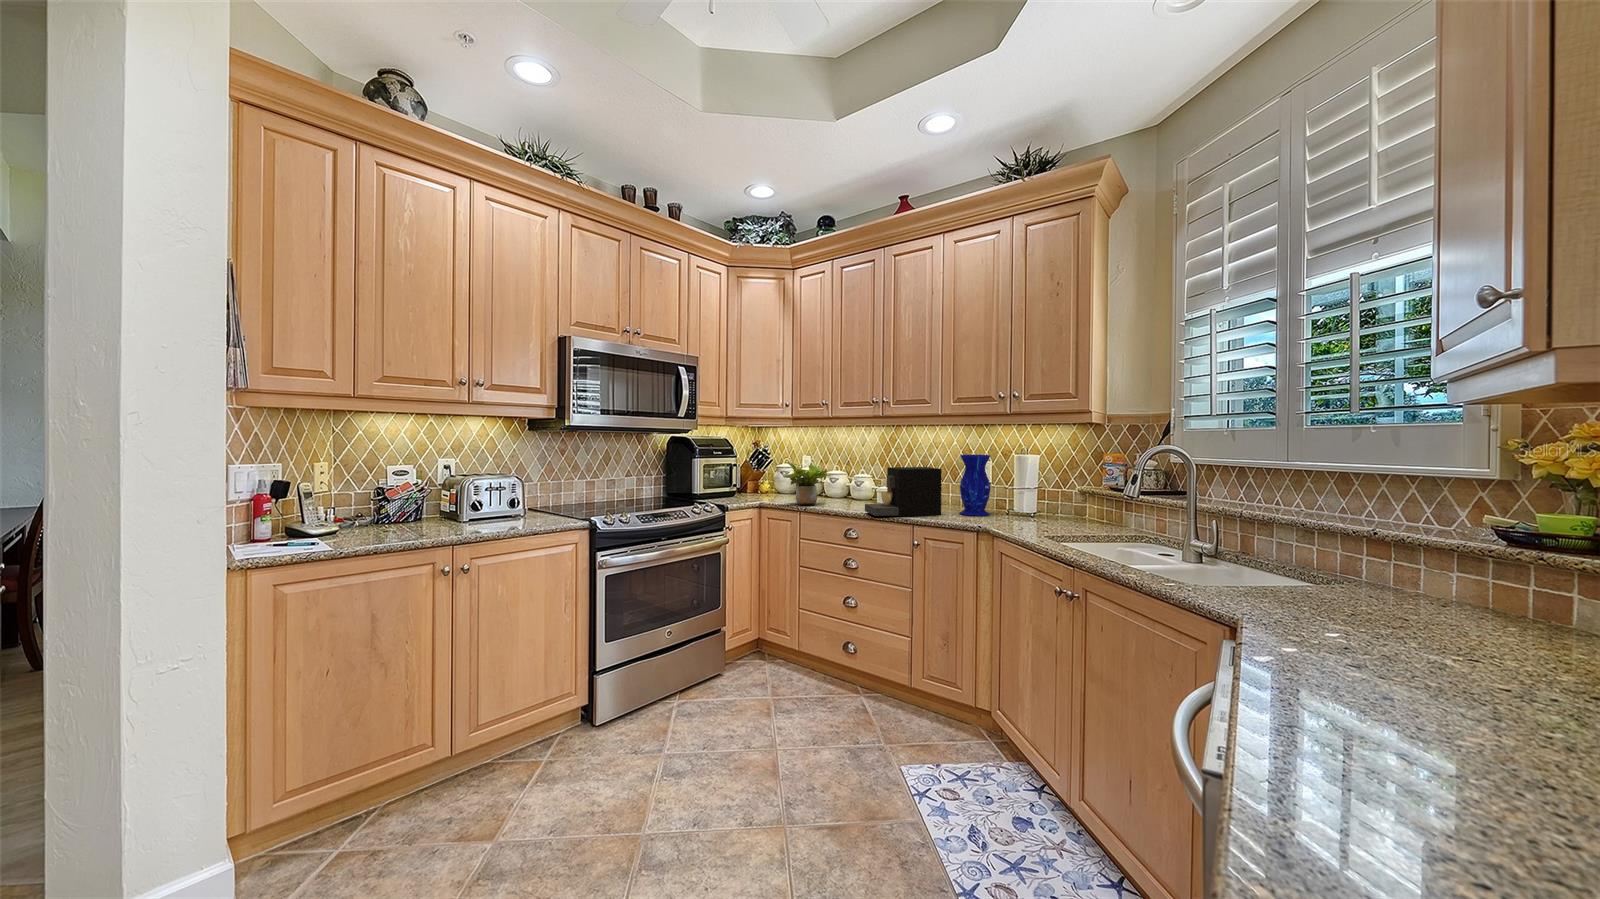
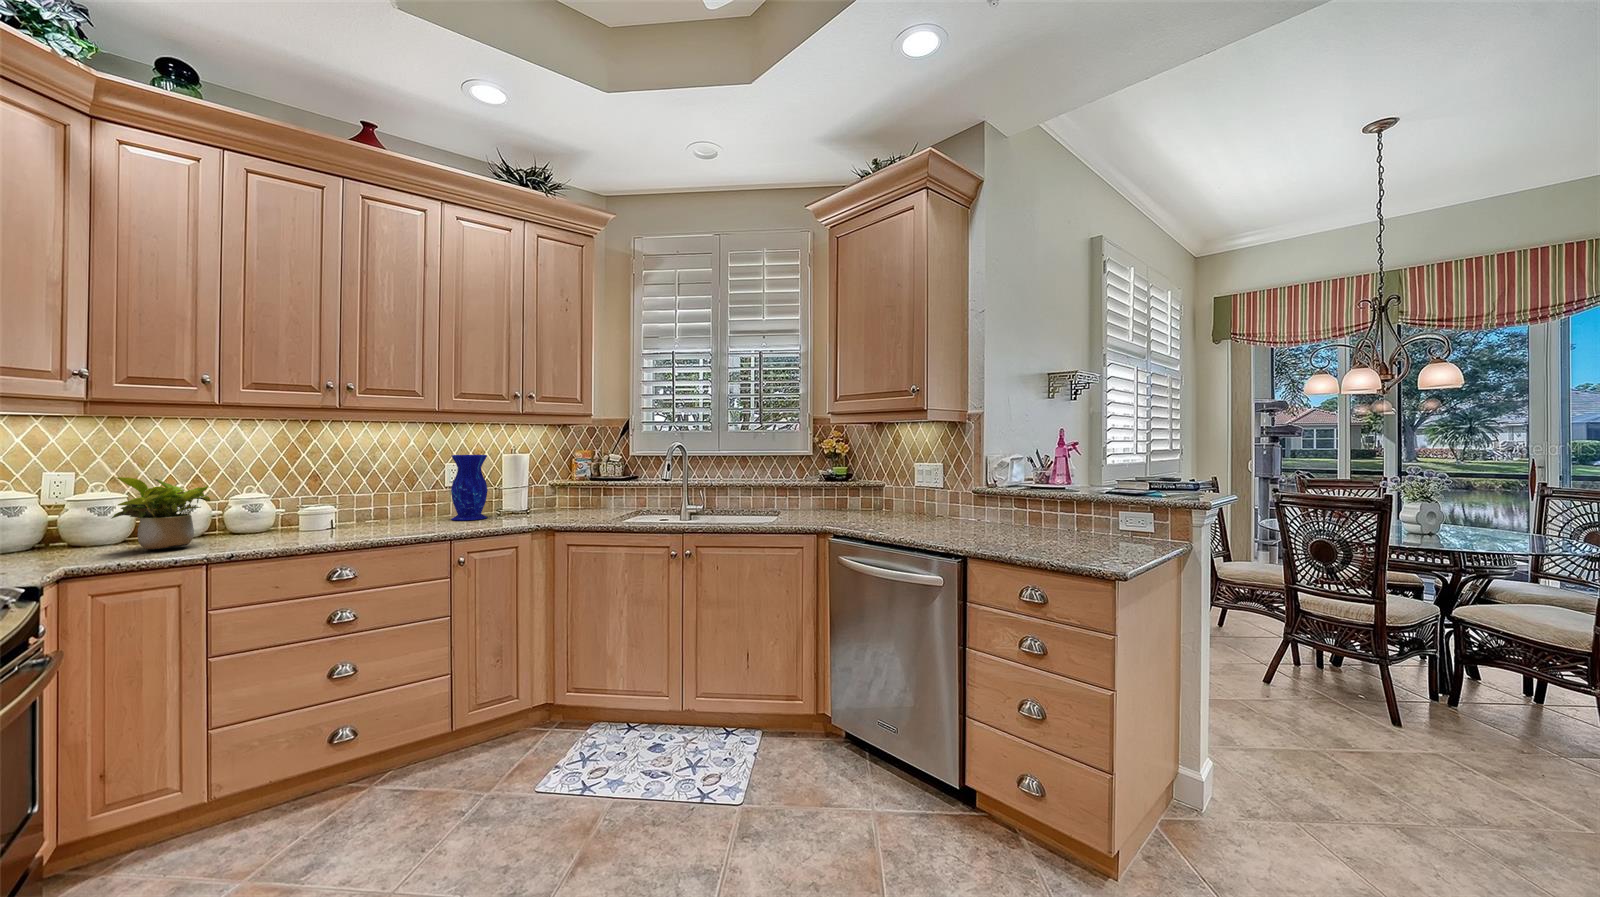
coffee maker: present [865,467,942,516] -> none [340,471,444,536]

